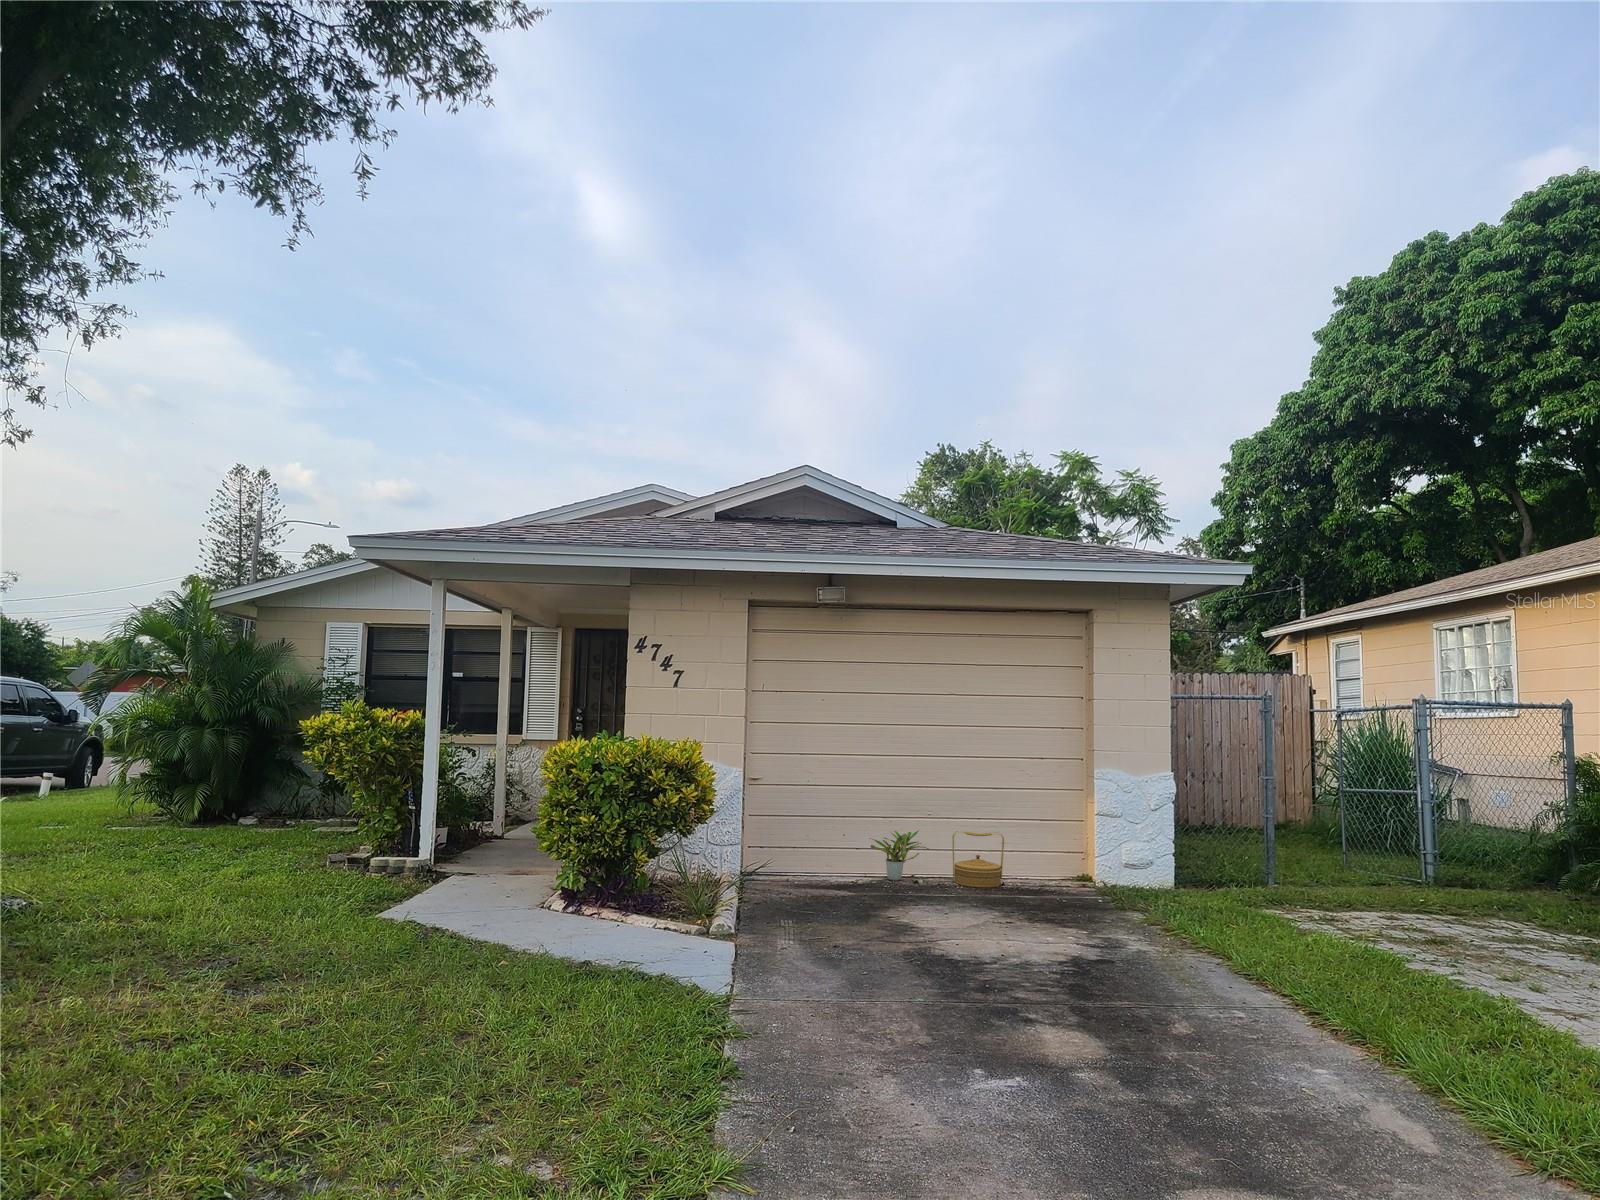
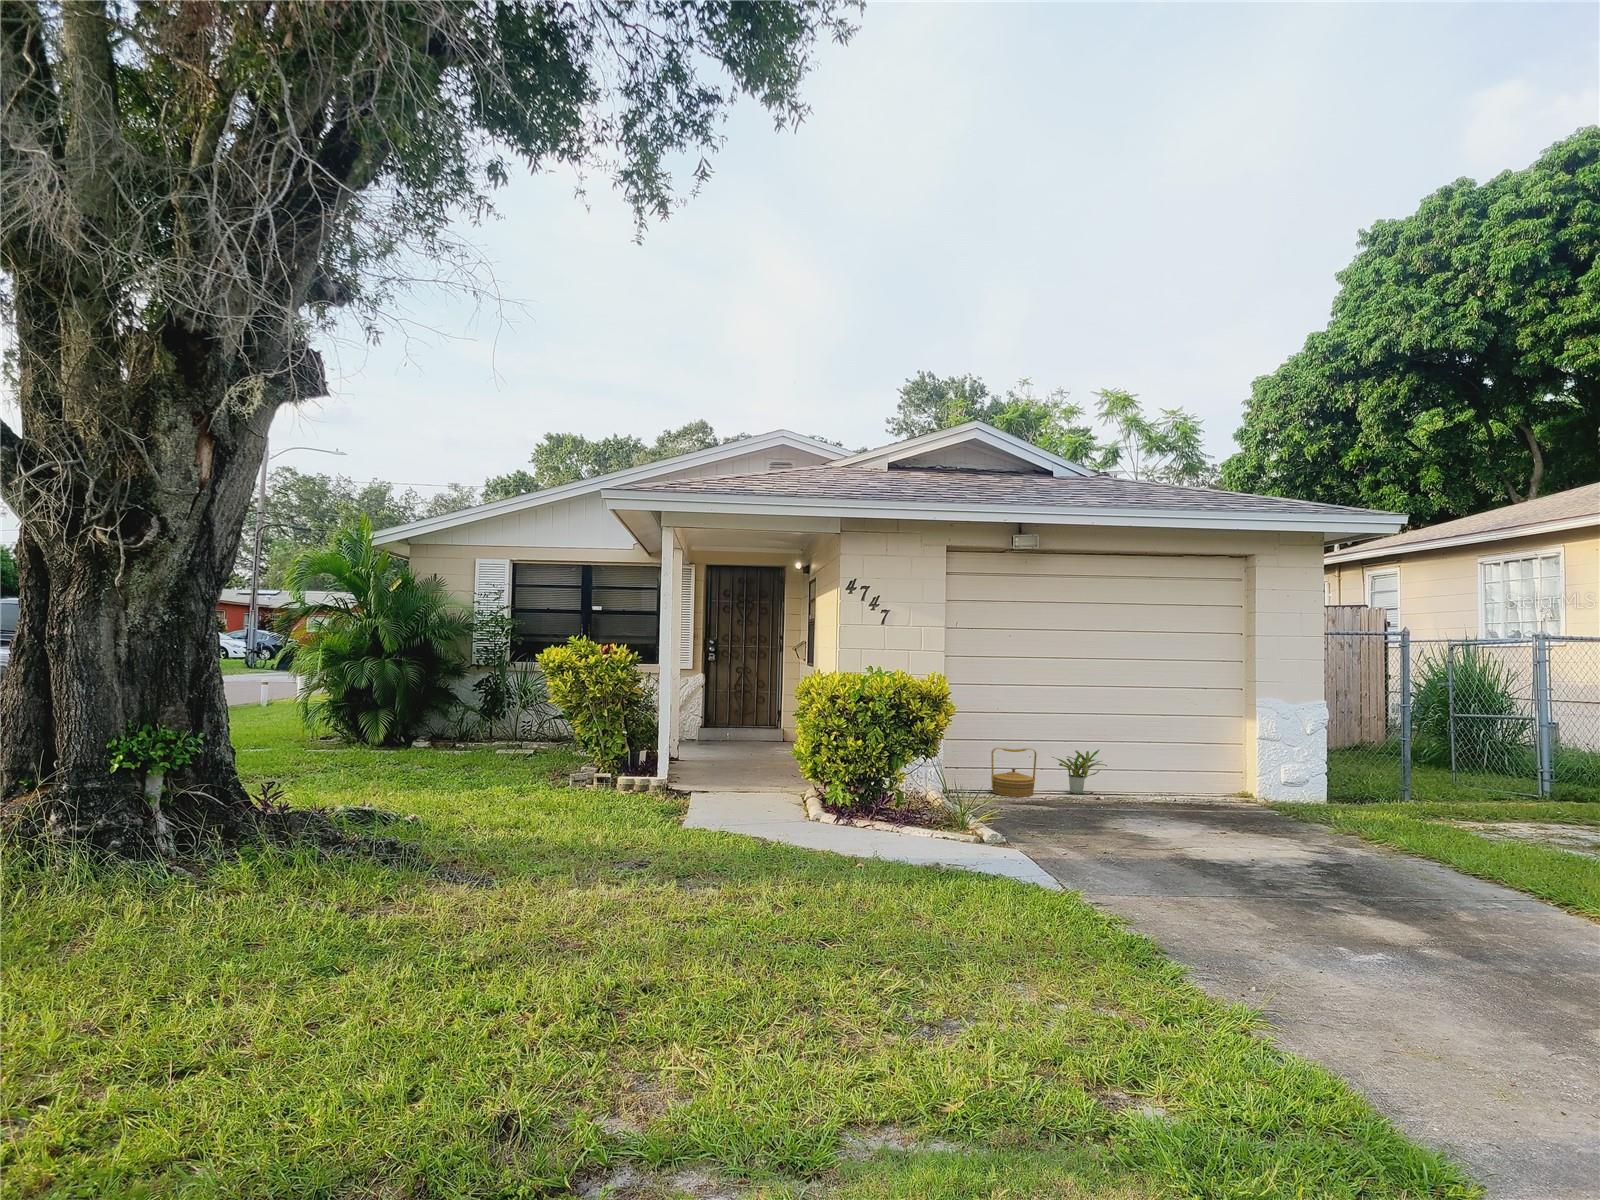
woven basket: present [952,831,1004,888] -> present [991,748,1037,797]

